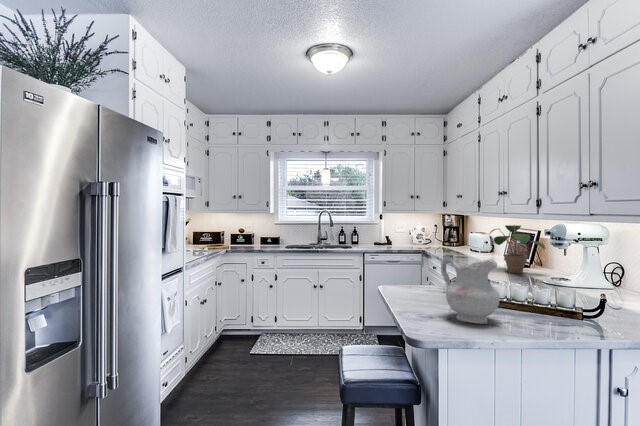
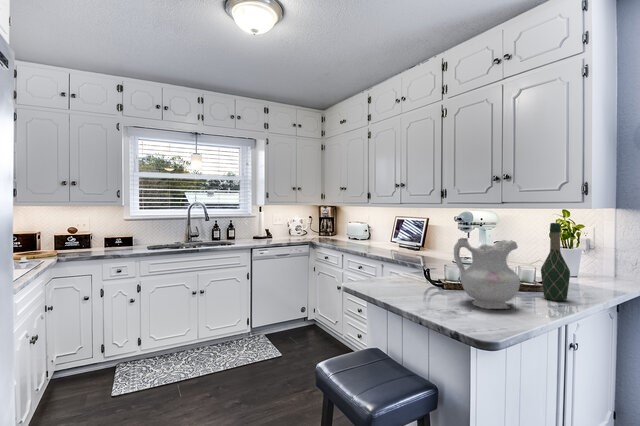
potted plant: present [490,225,545,273] -> none [399,212,445,257]
wine bottle: none [549,245,581,328] -> present [541,223,570,301]

